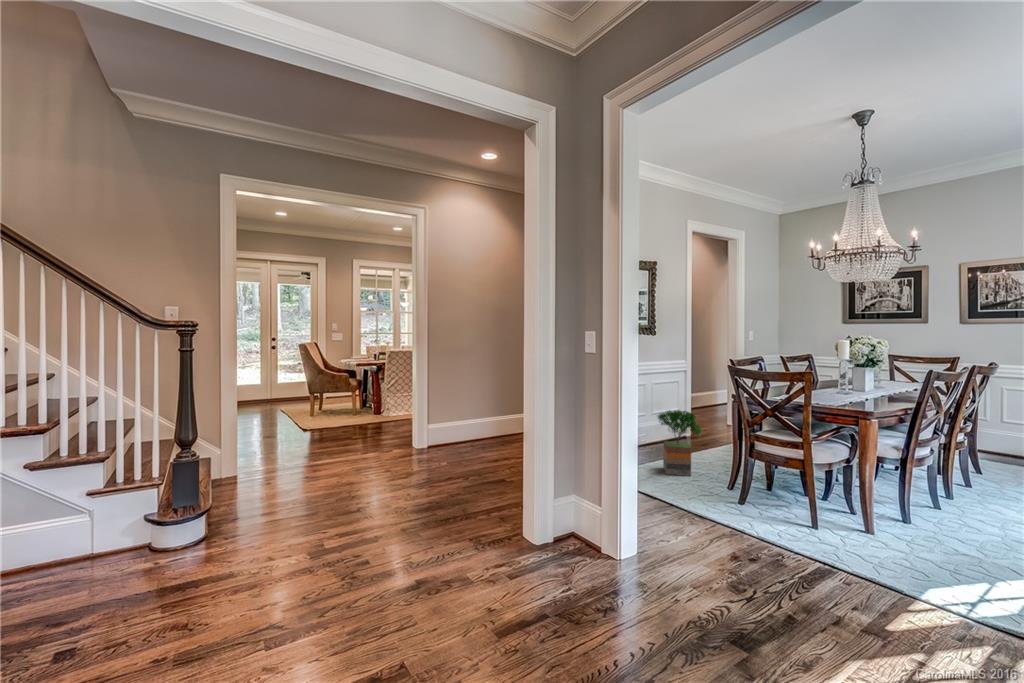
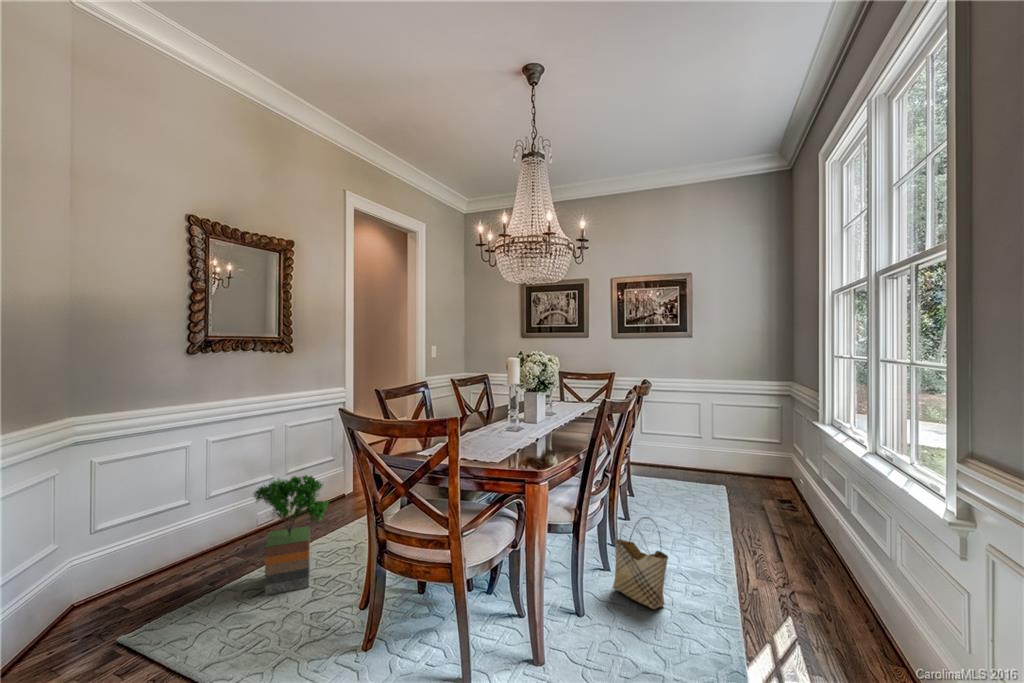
woven basket: none [939,467,998,535] -> present [613,517,668,609]

